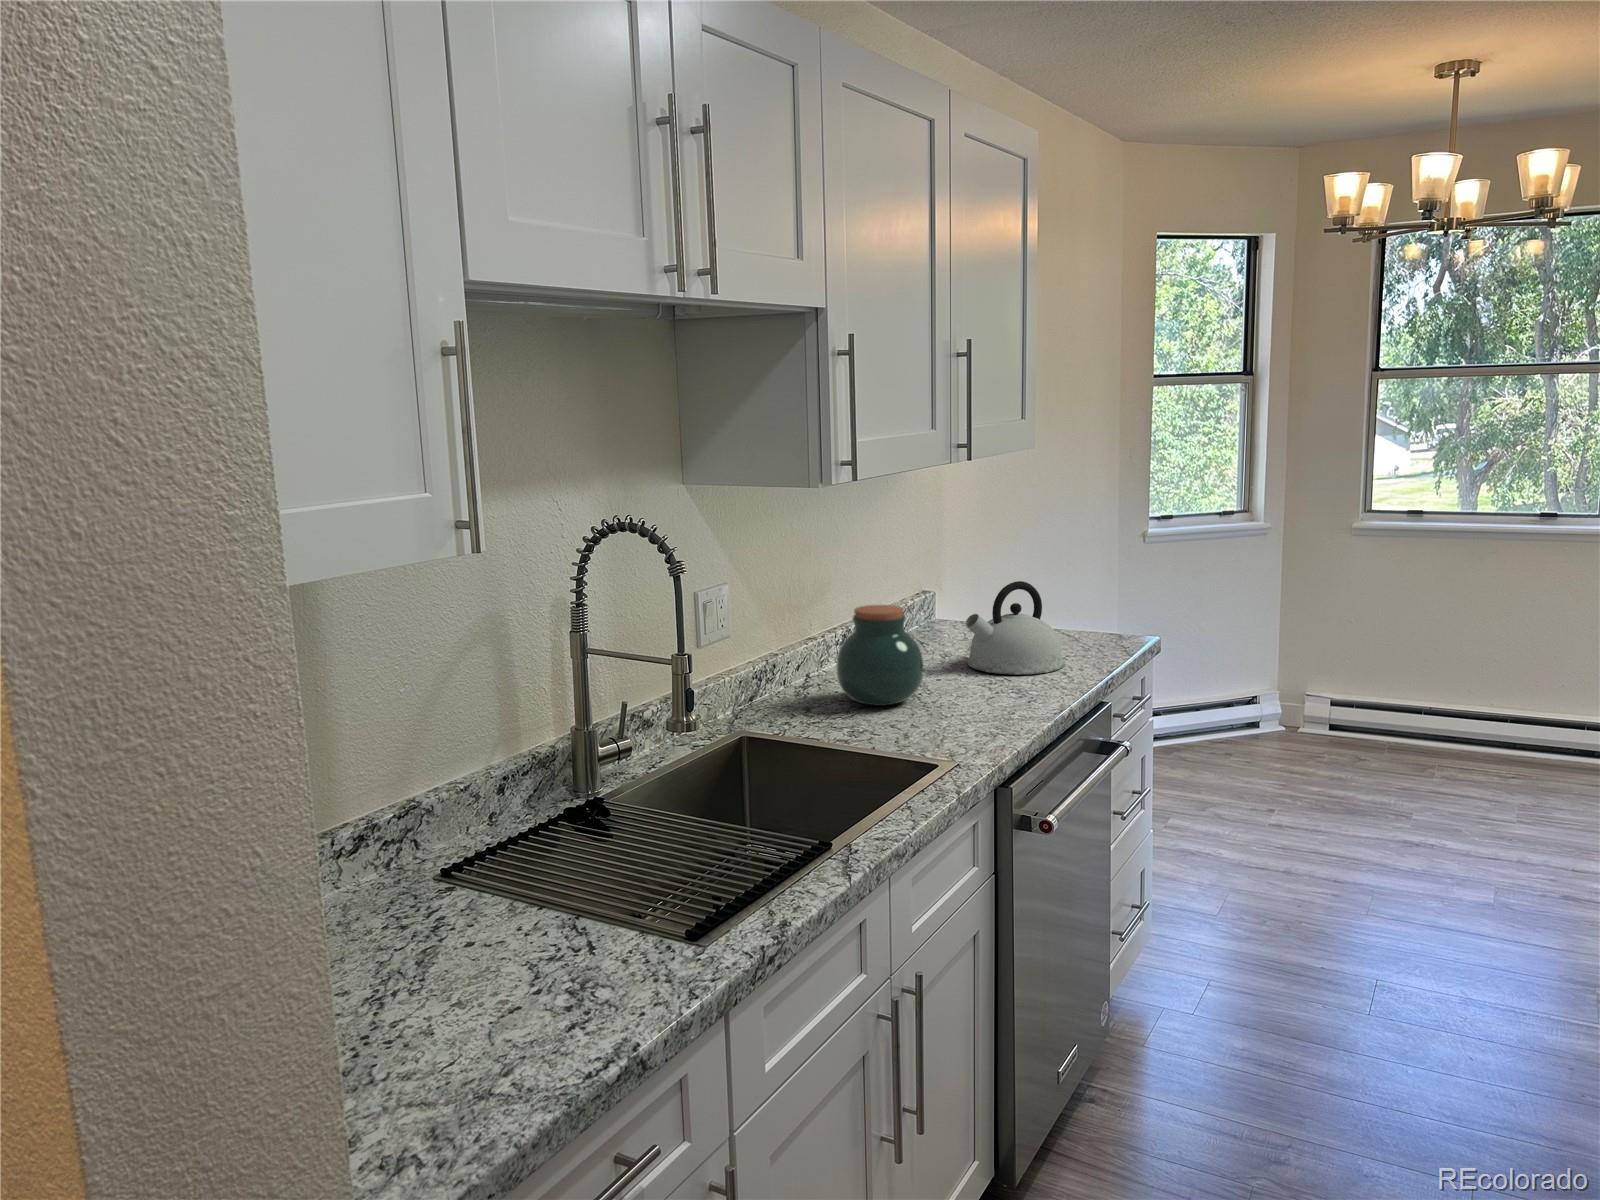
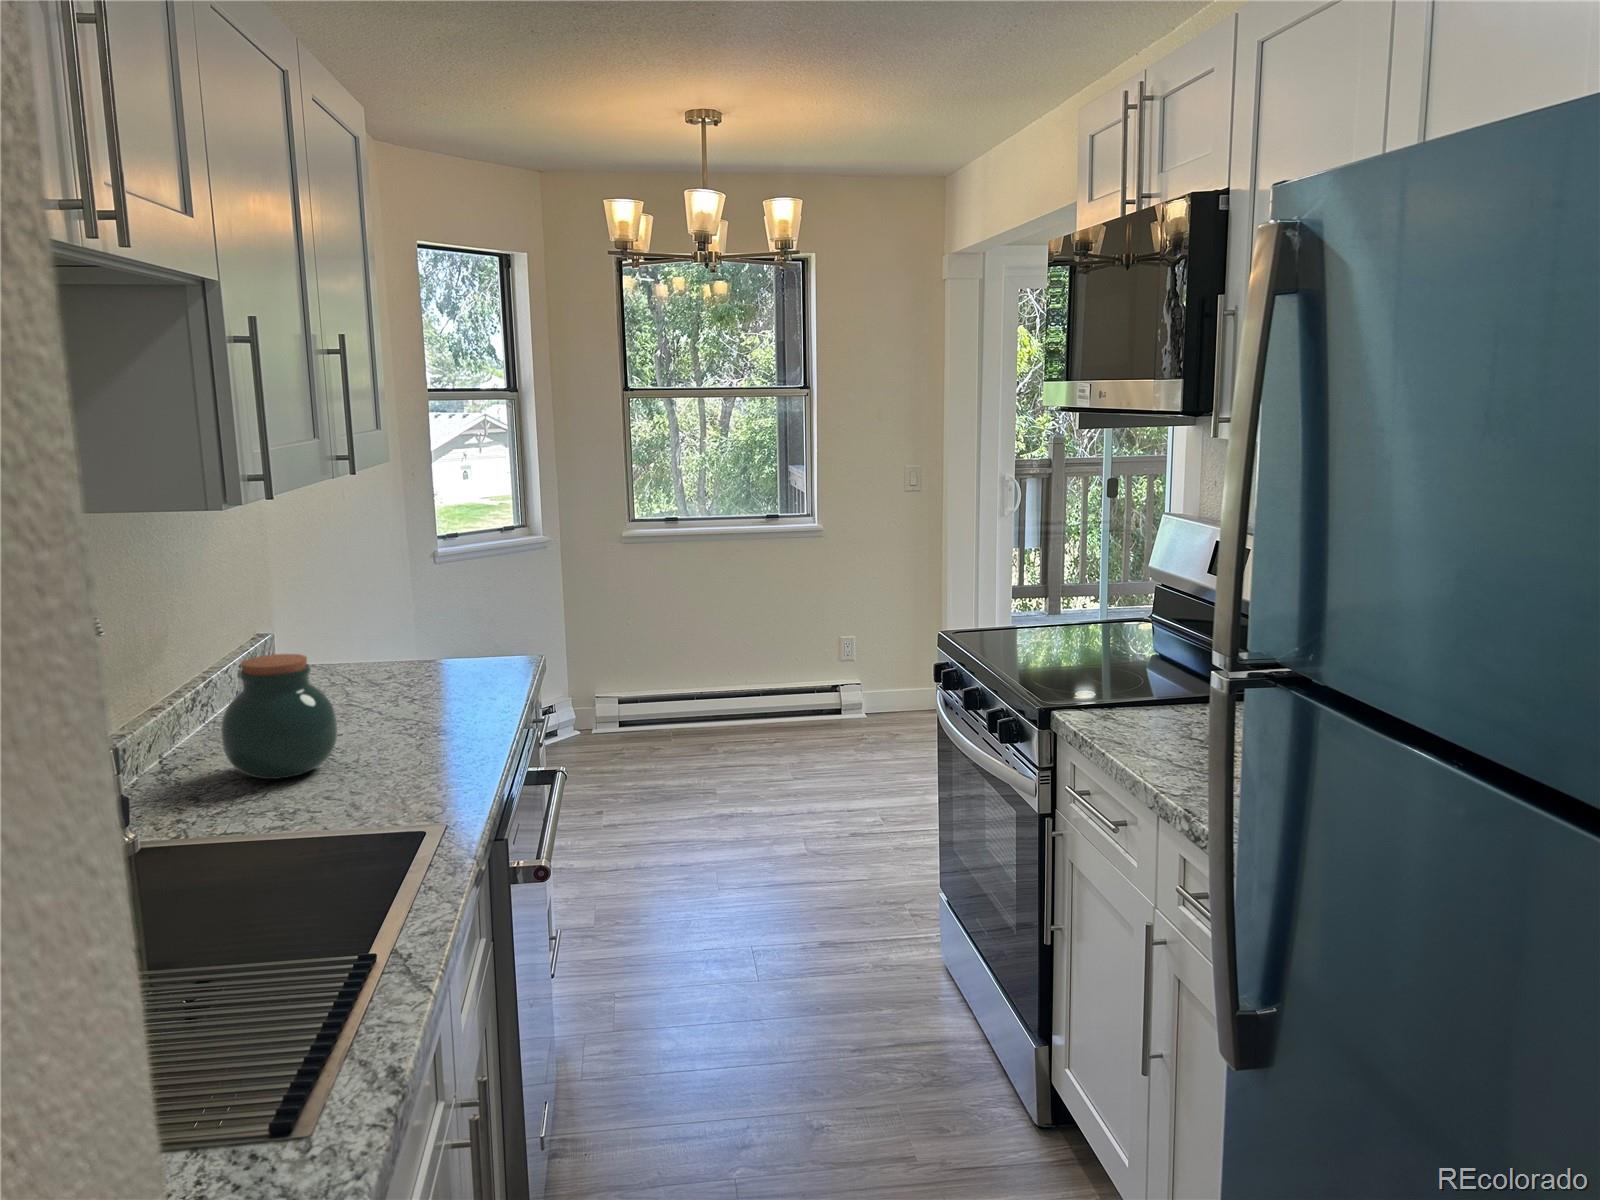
kettle: present [965,581,1065,675] -> none [356,611,469,718]

